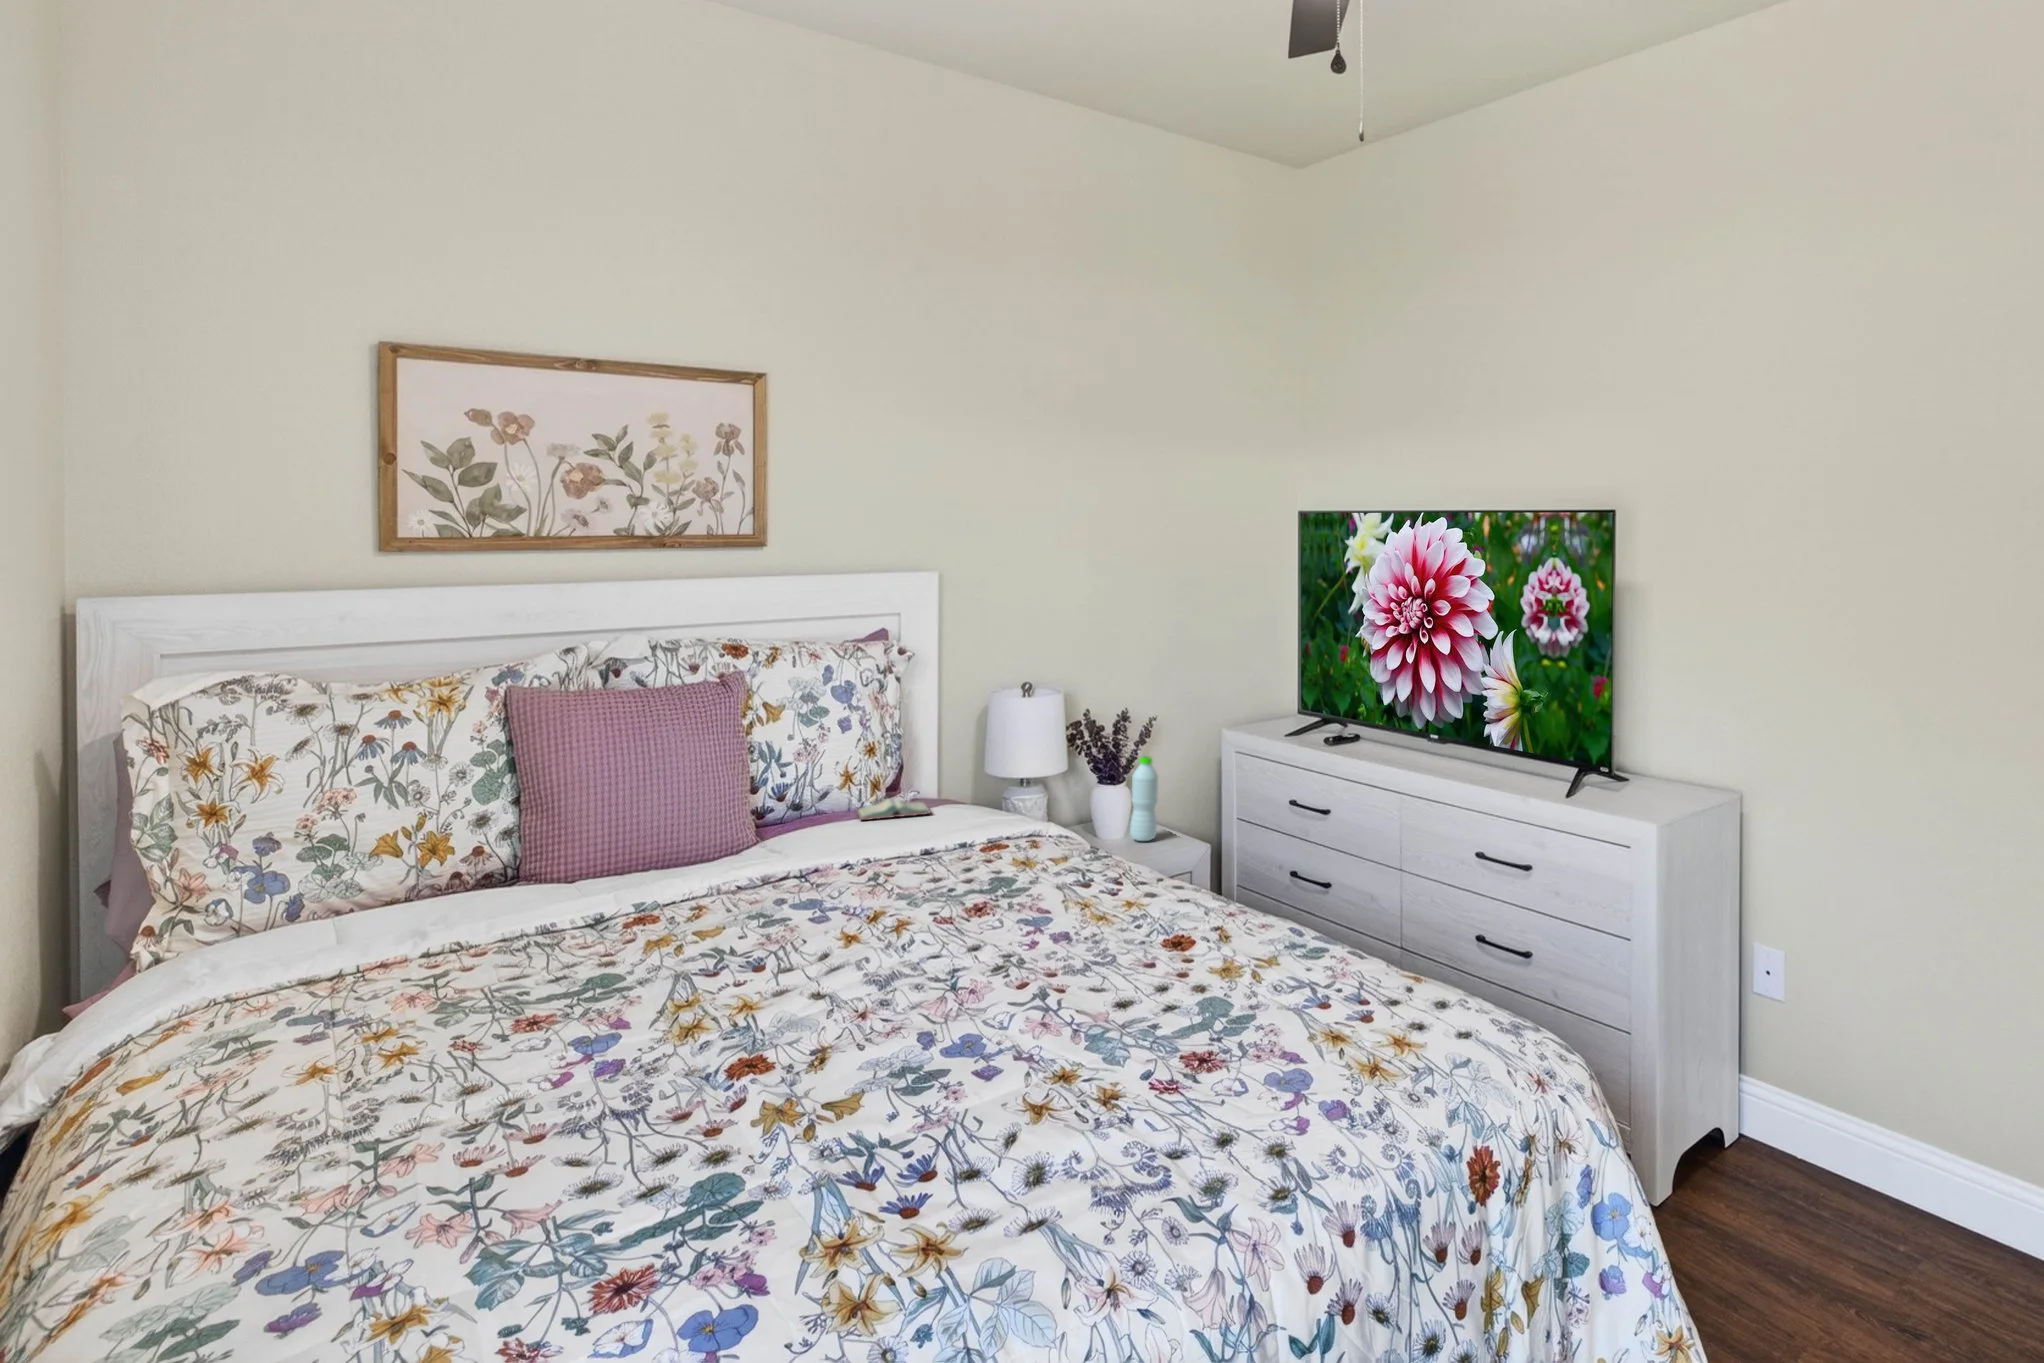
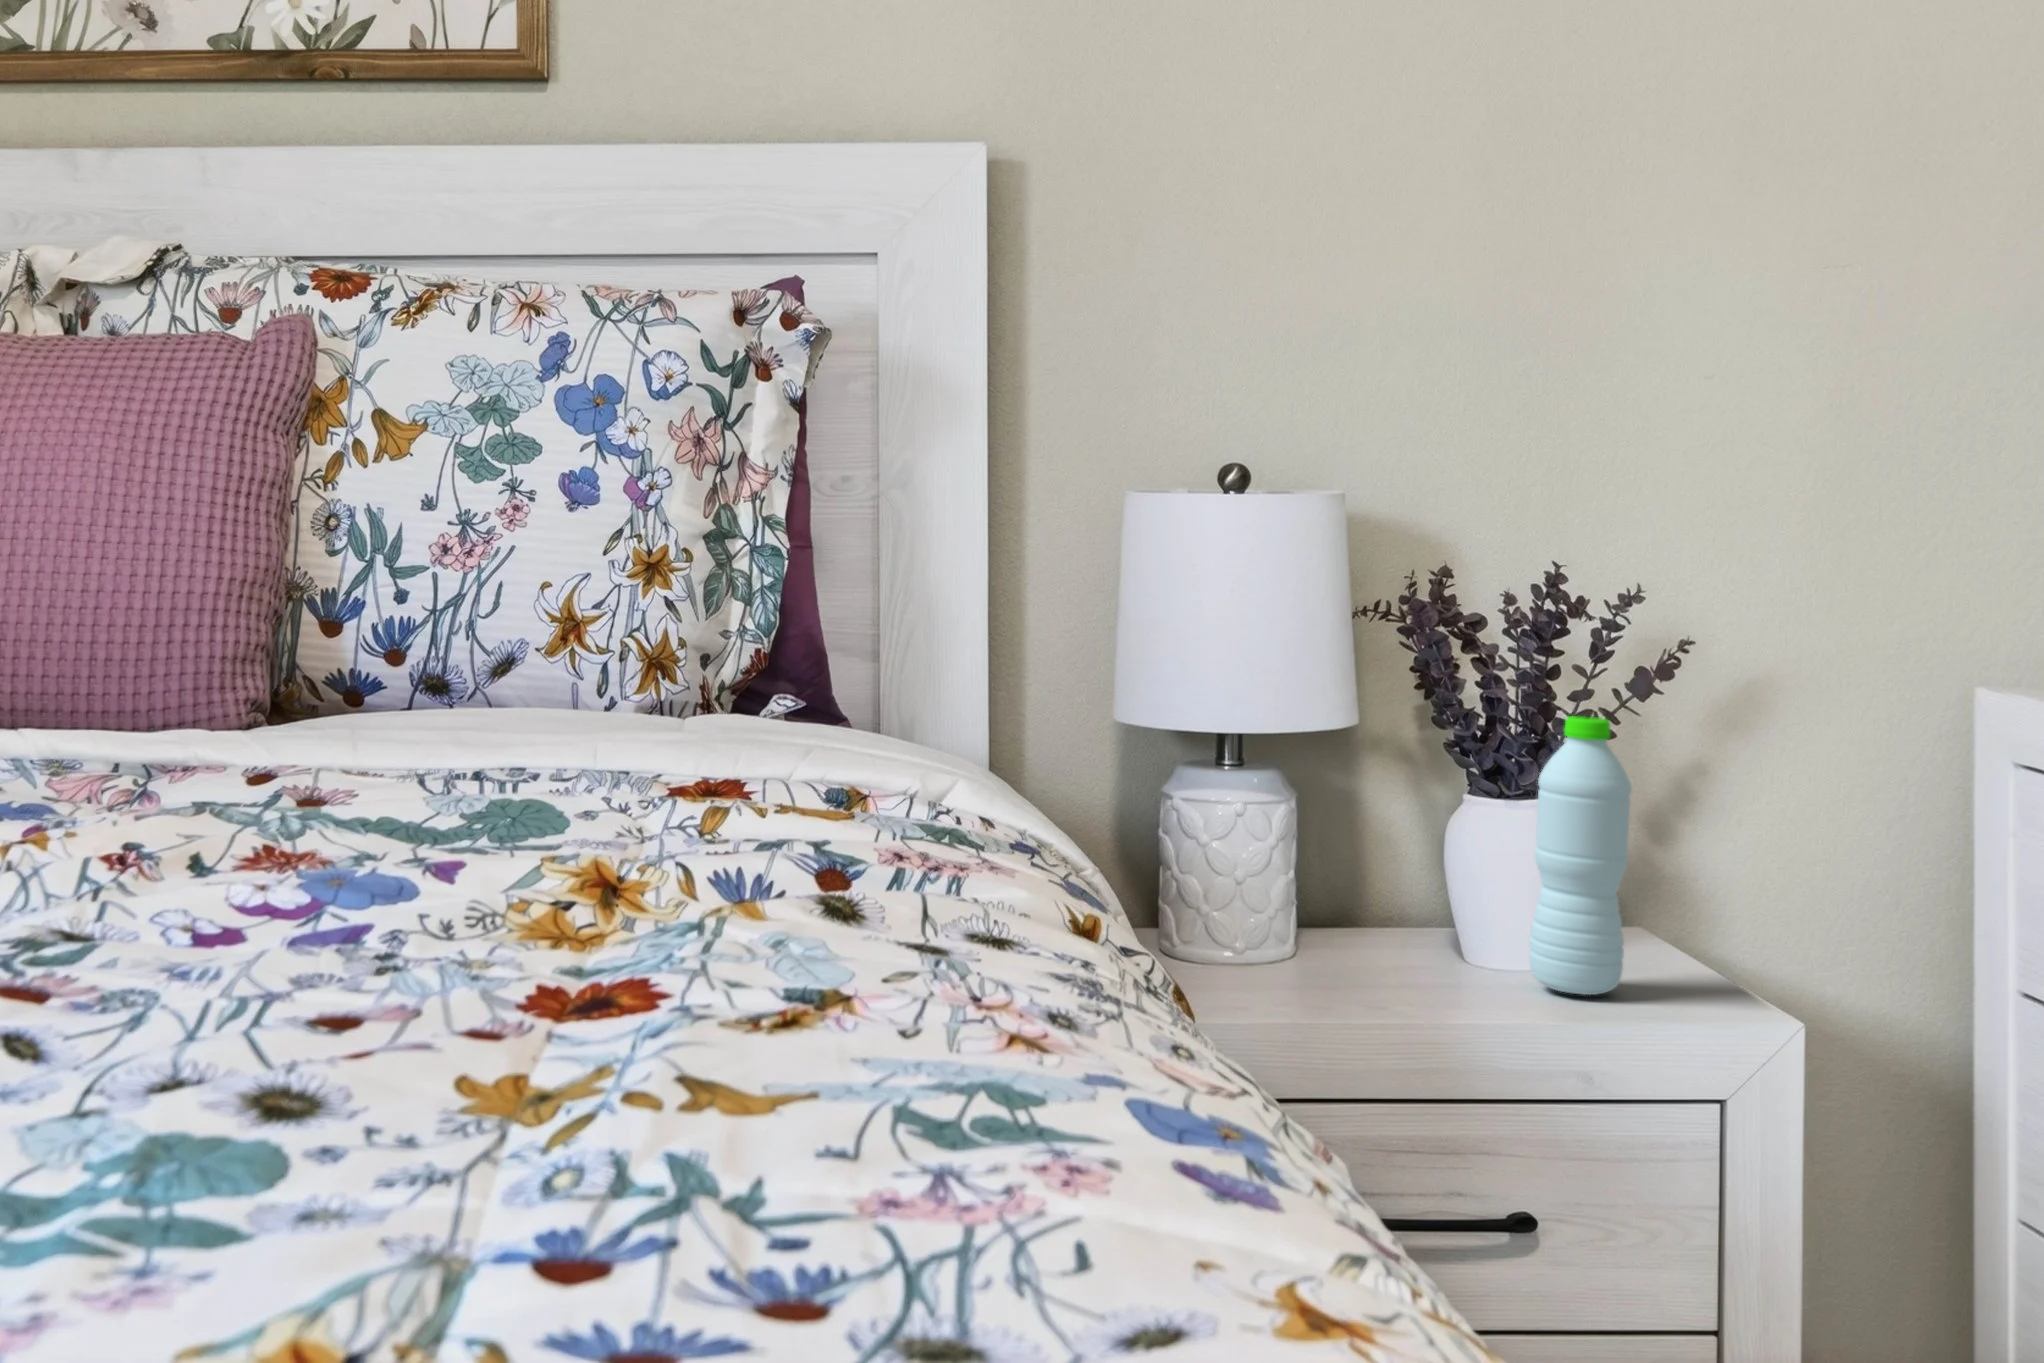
book: present [857,798,930,820] -> none [512,683,730,735]

